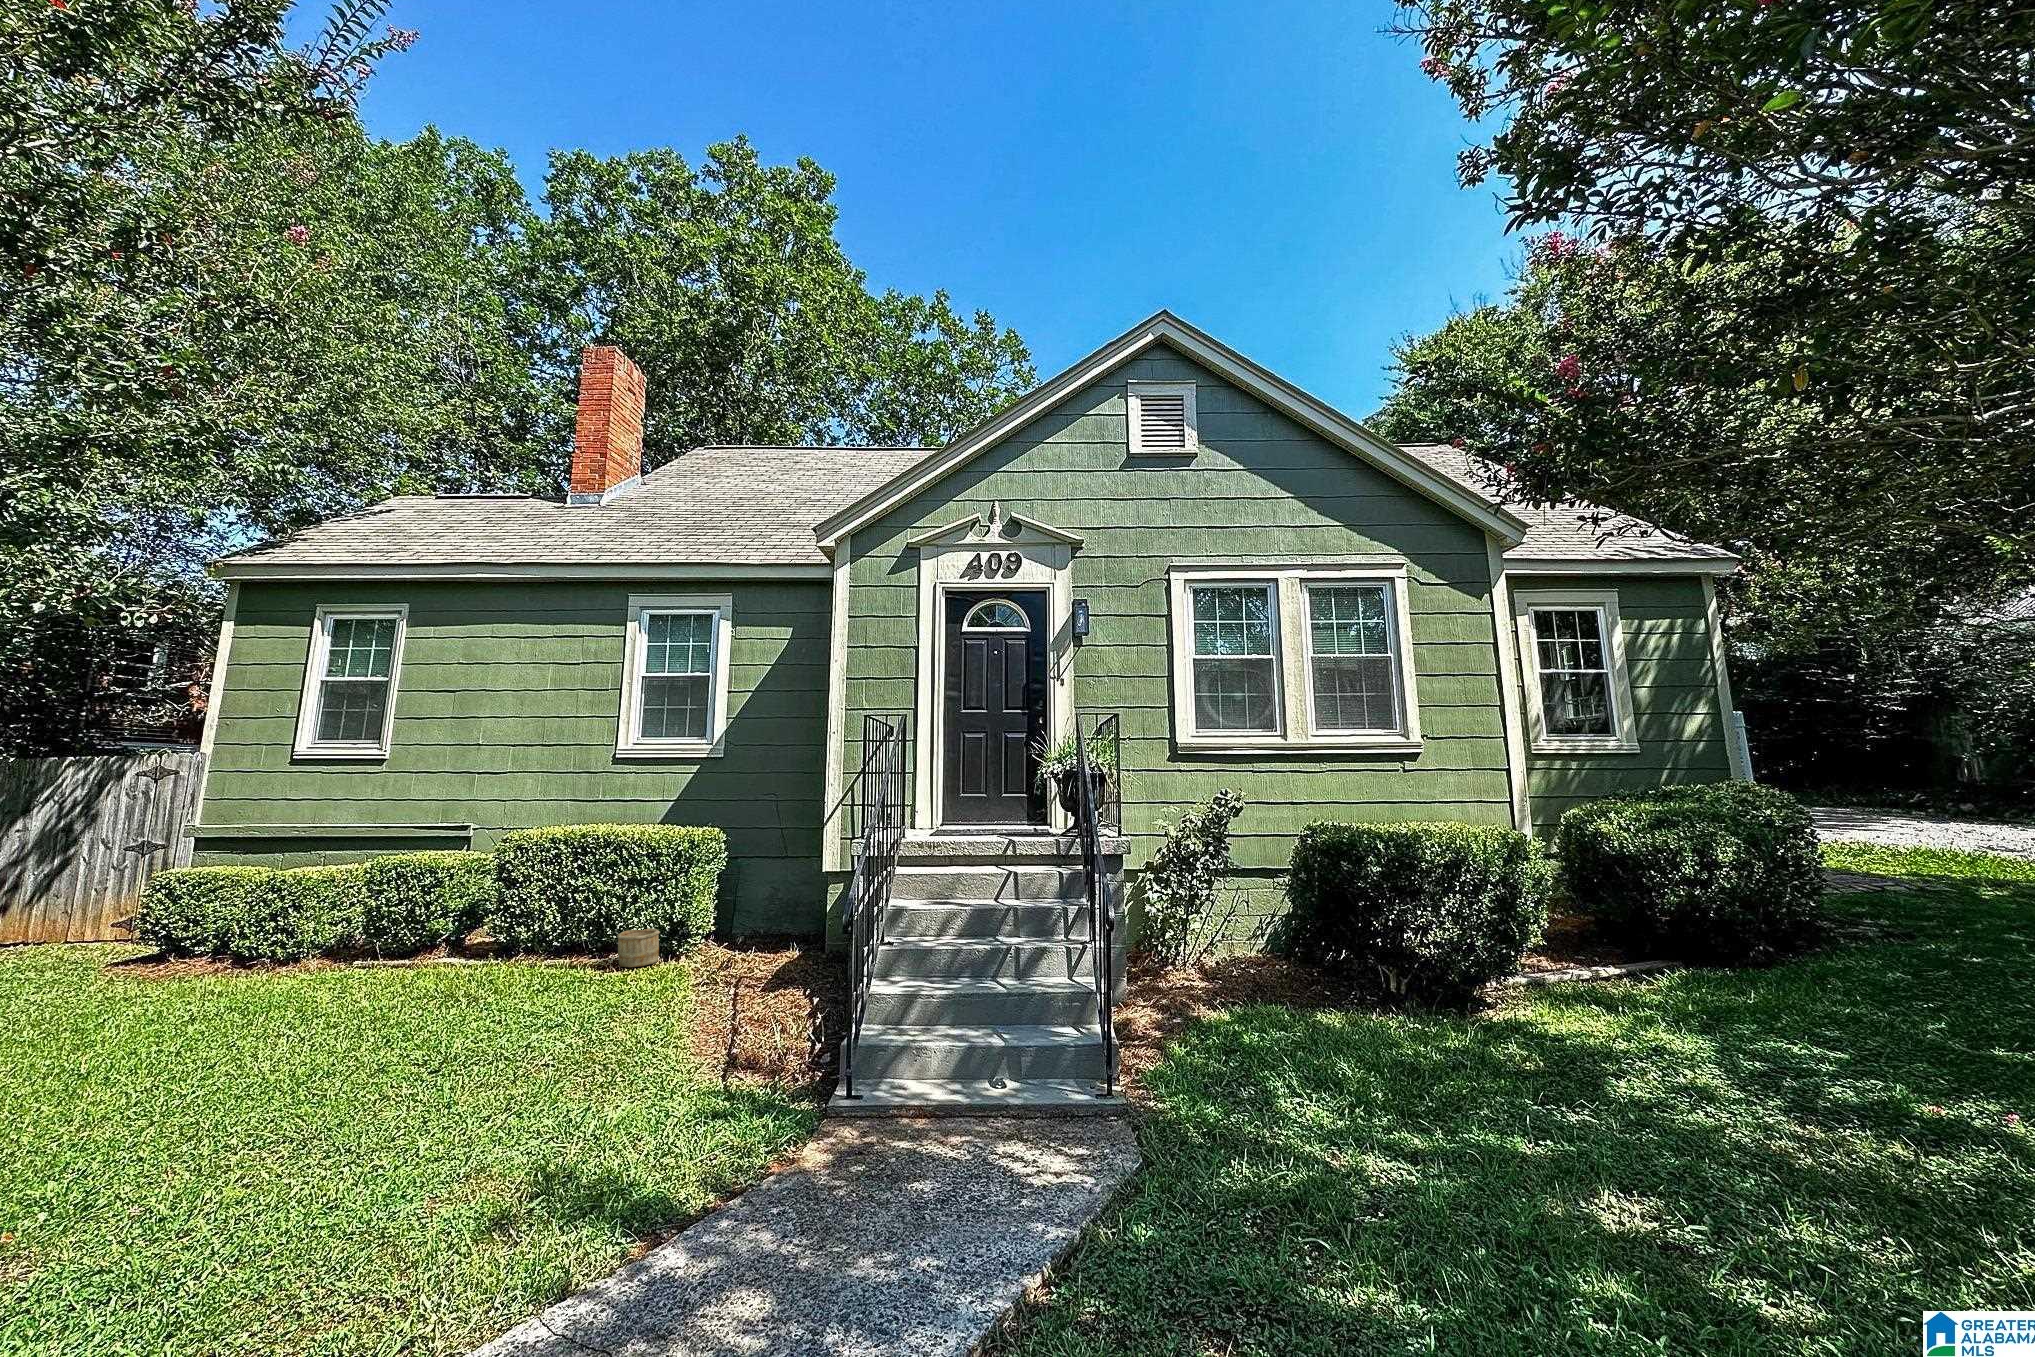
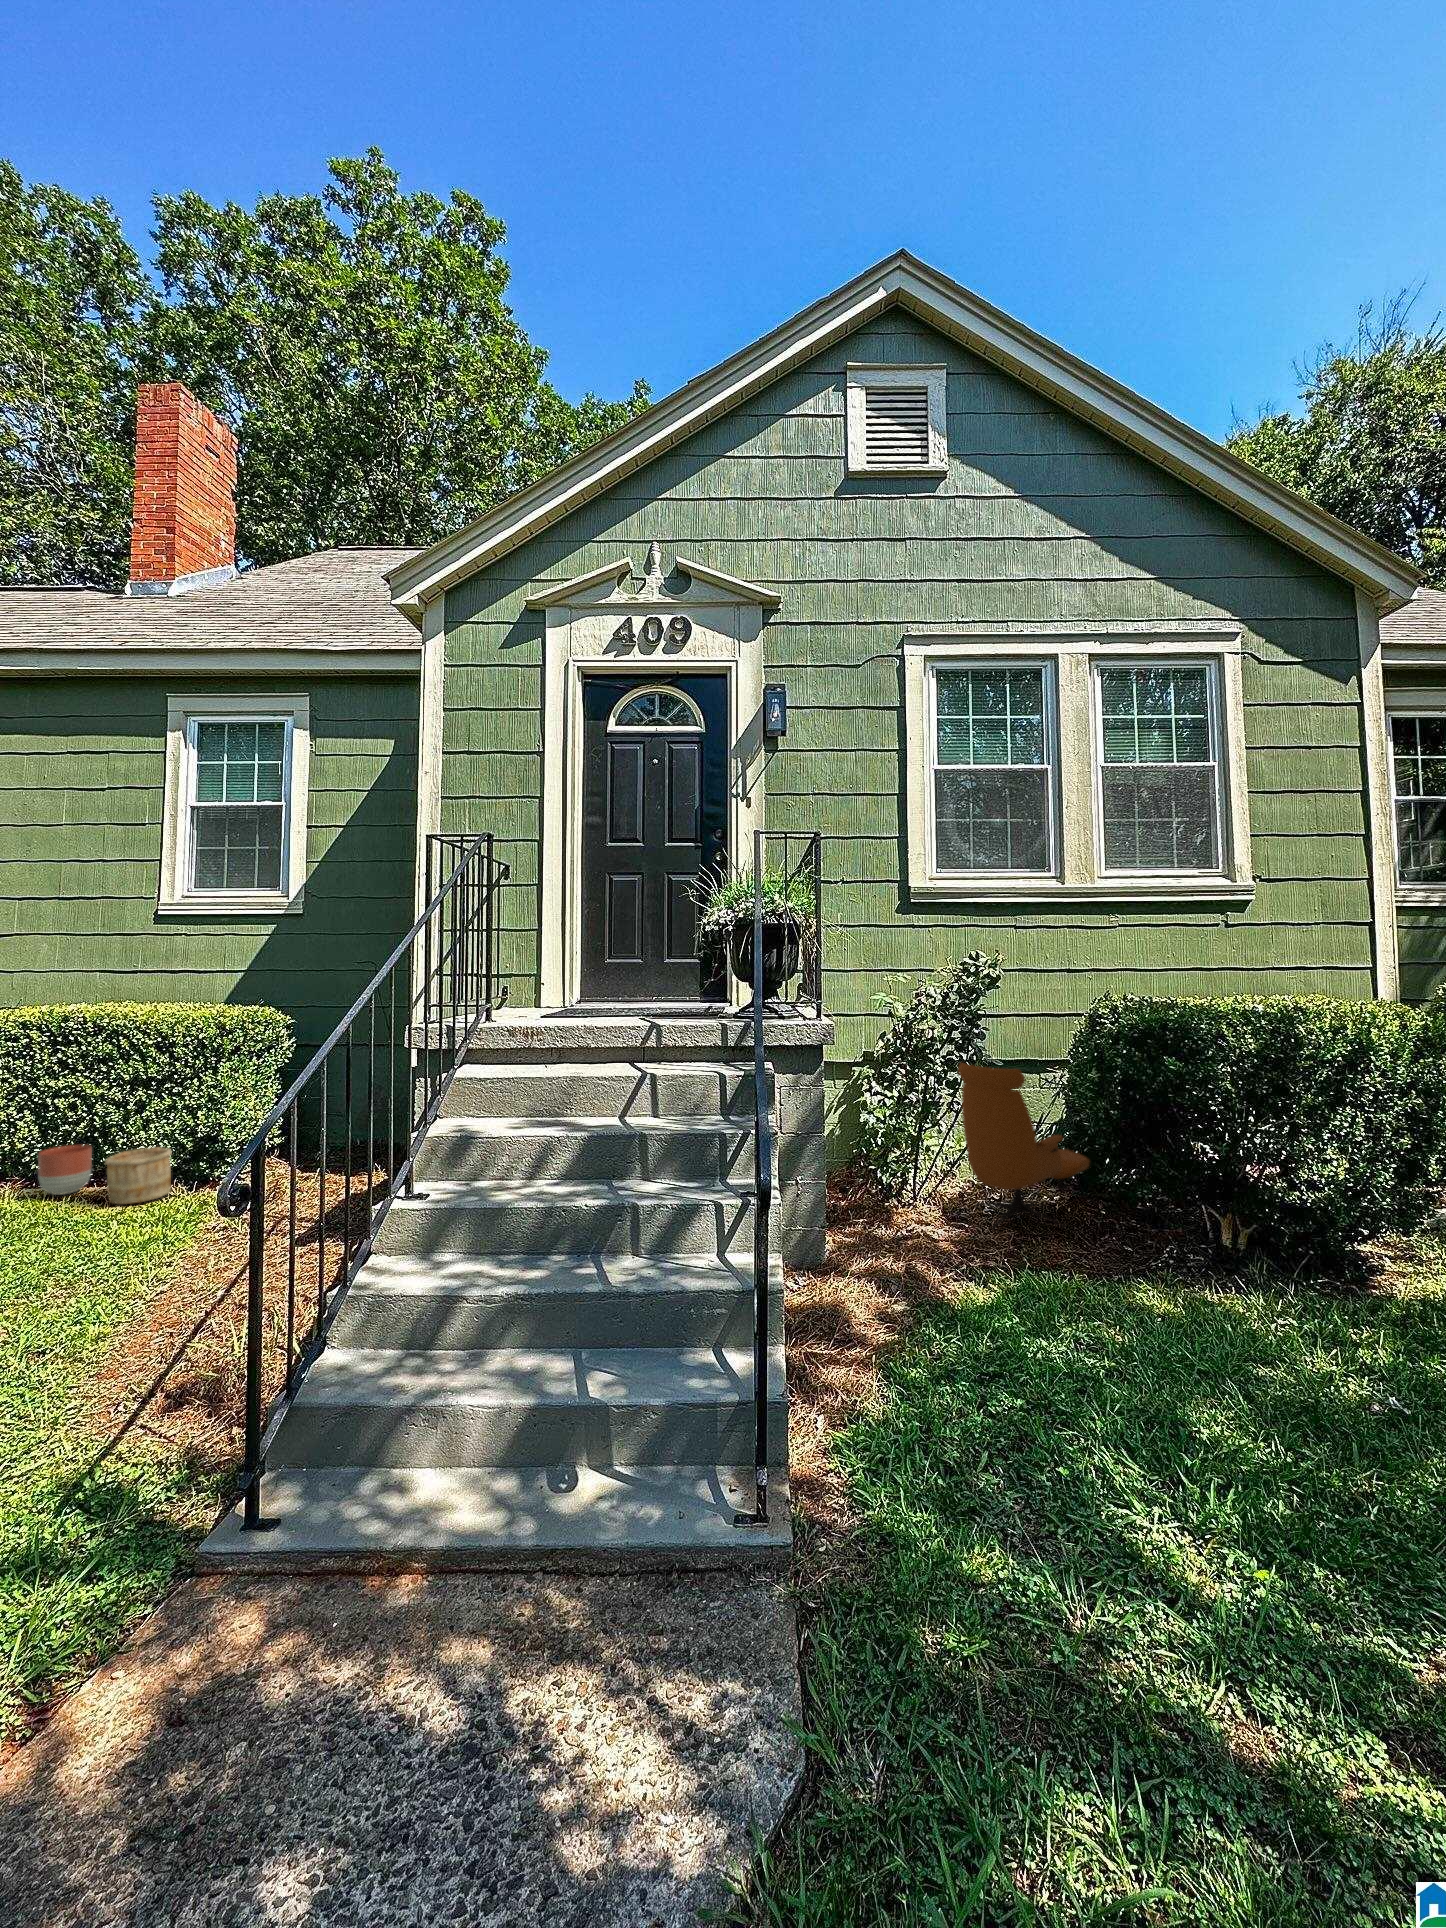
lounge chair: none [1213,867,1310,982] -> present [958,1063,1095,1230]
planter: none [569,926,602,961] -> present [38,1145,92,1195]

